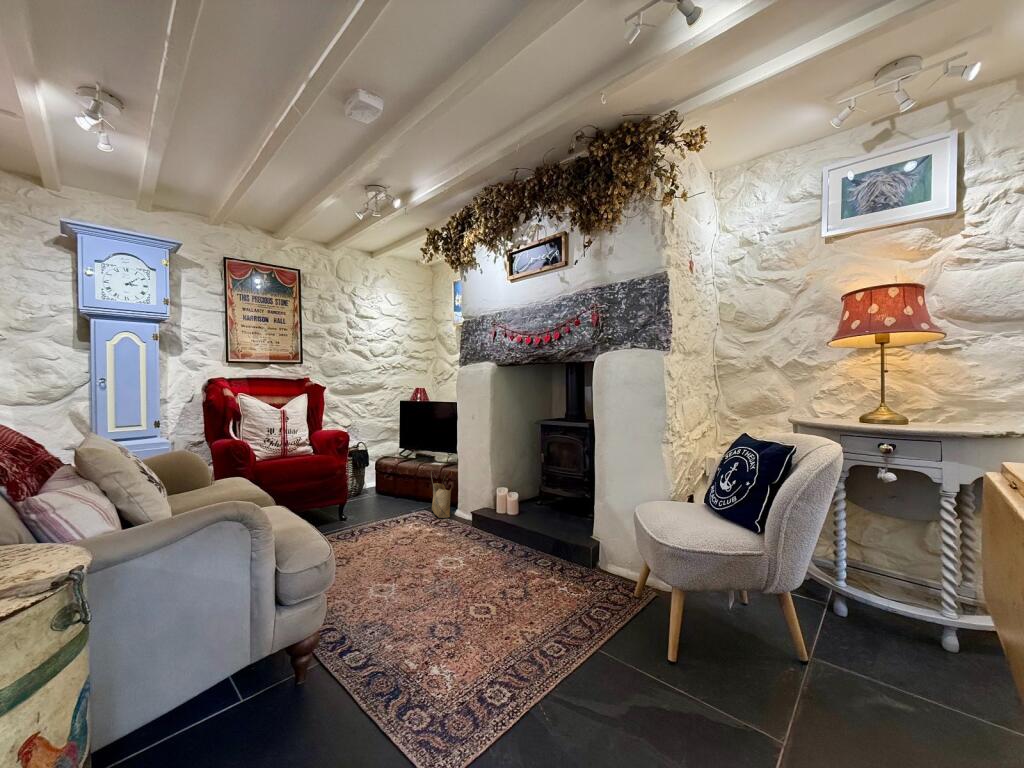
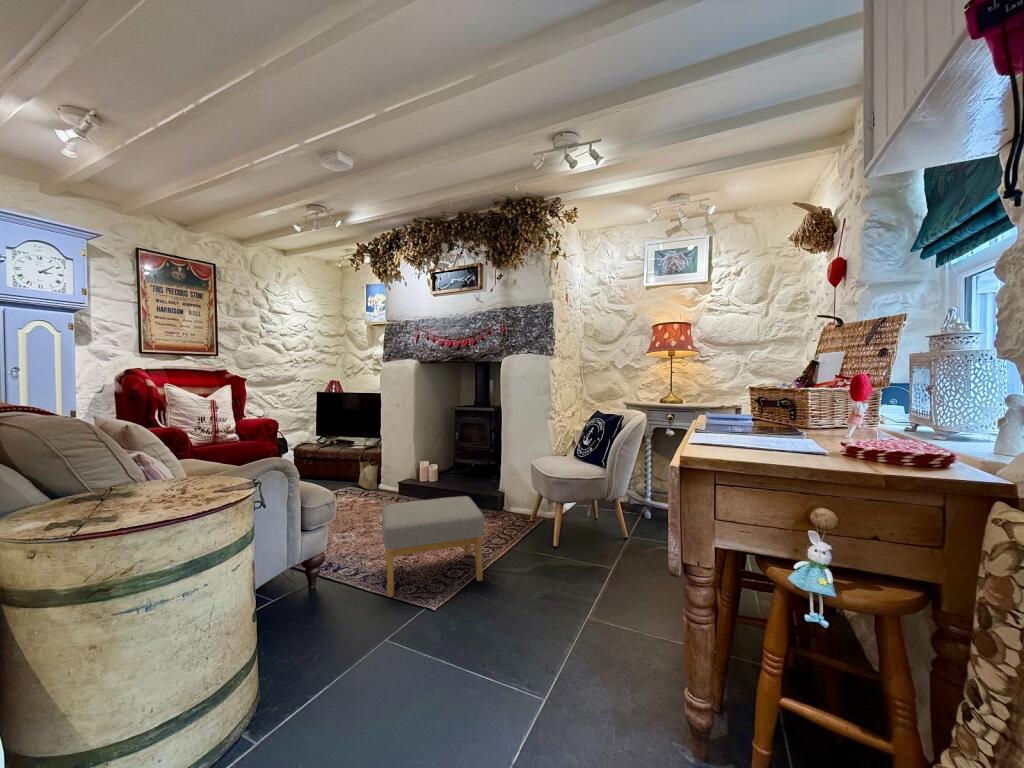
footstool: none [381,563,539,725] -> present [382,496,484,597]

